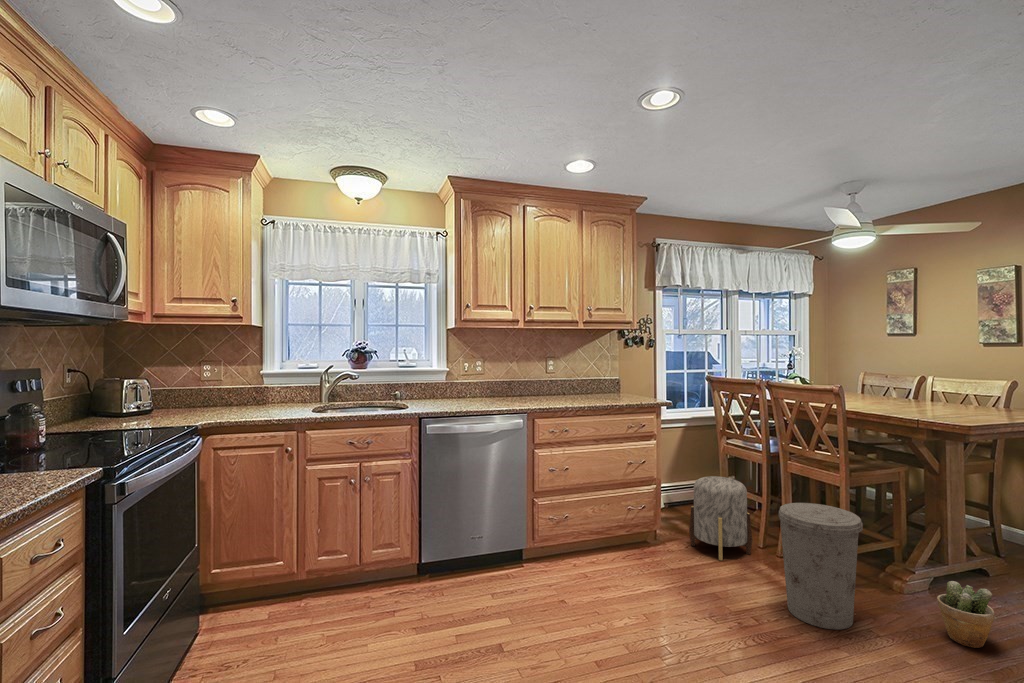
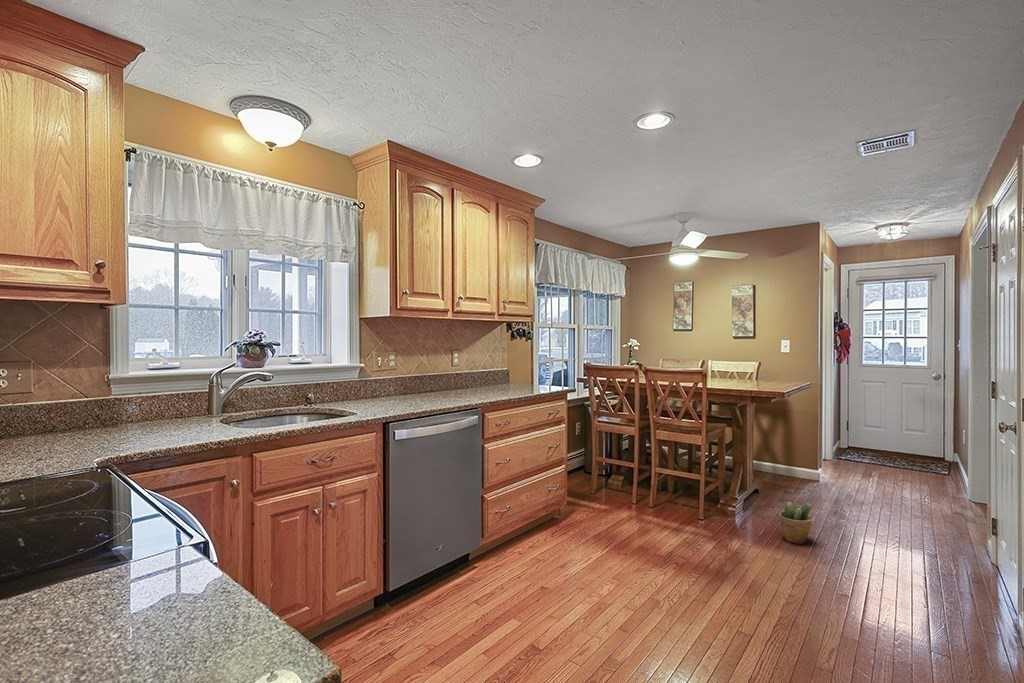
stool: present [689,476,752,561] -> none [587,451,636,521]
trash can: present [779,503,863,630] -> none [688,462,747,555]

